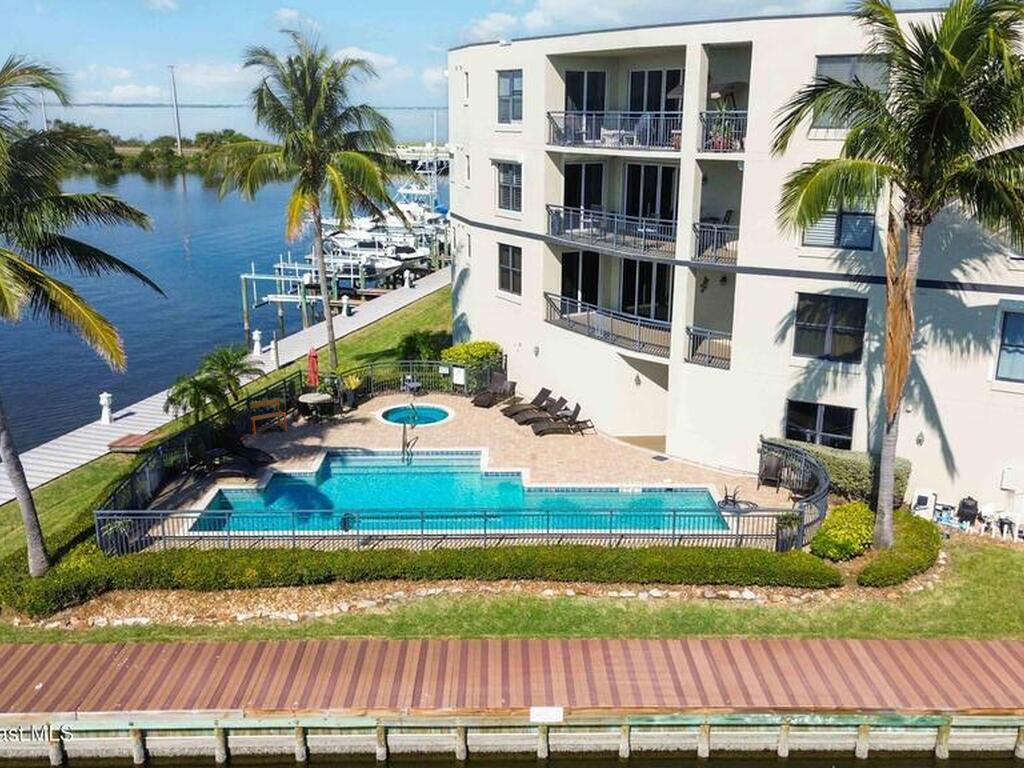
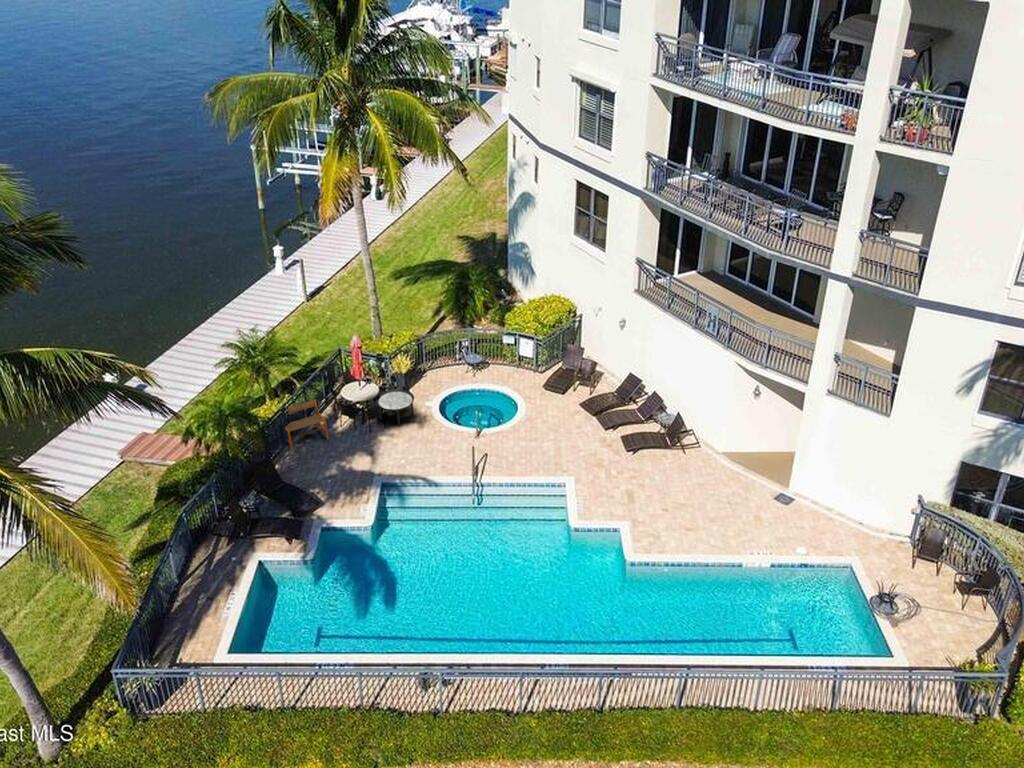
round table: none [329,398,361,425] -> present [376,389,414,427]

